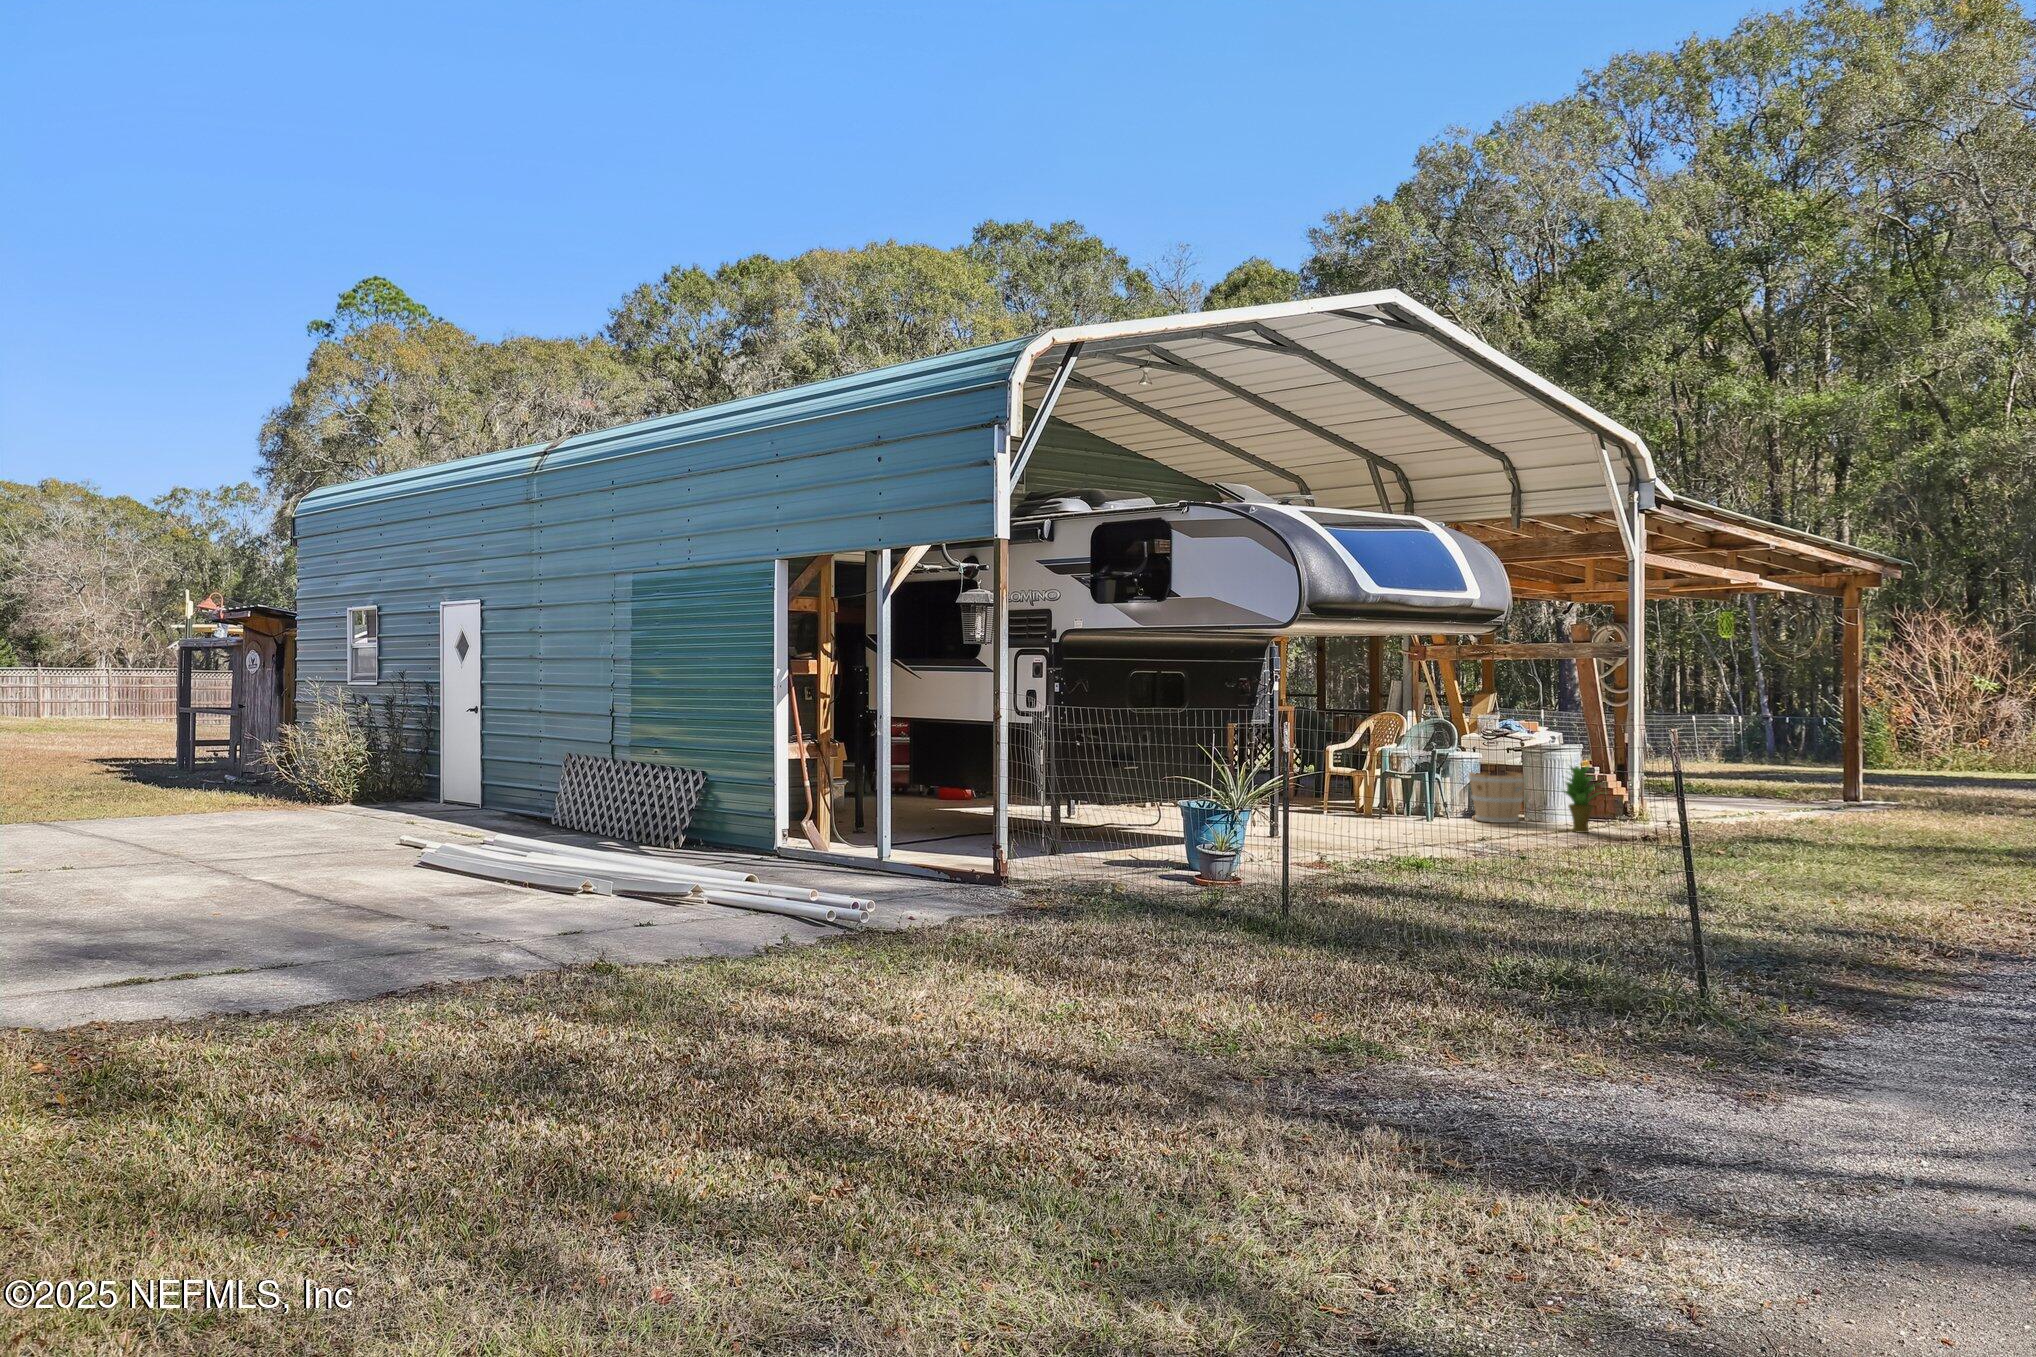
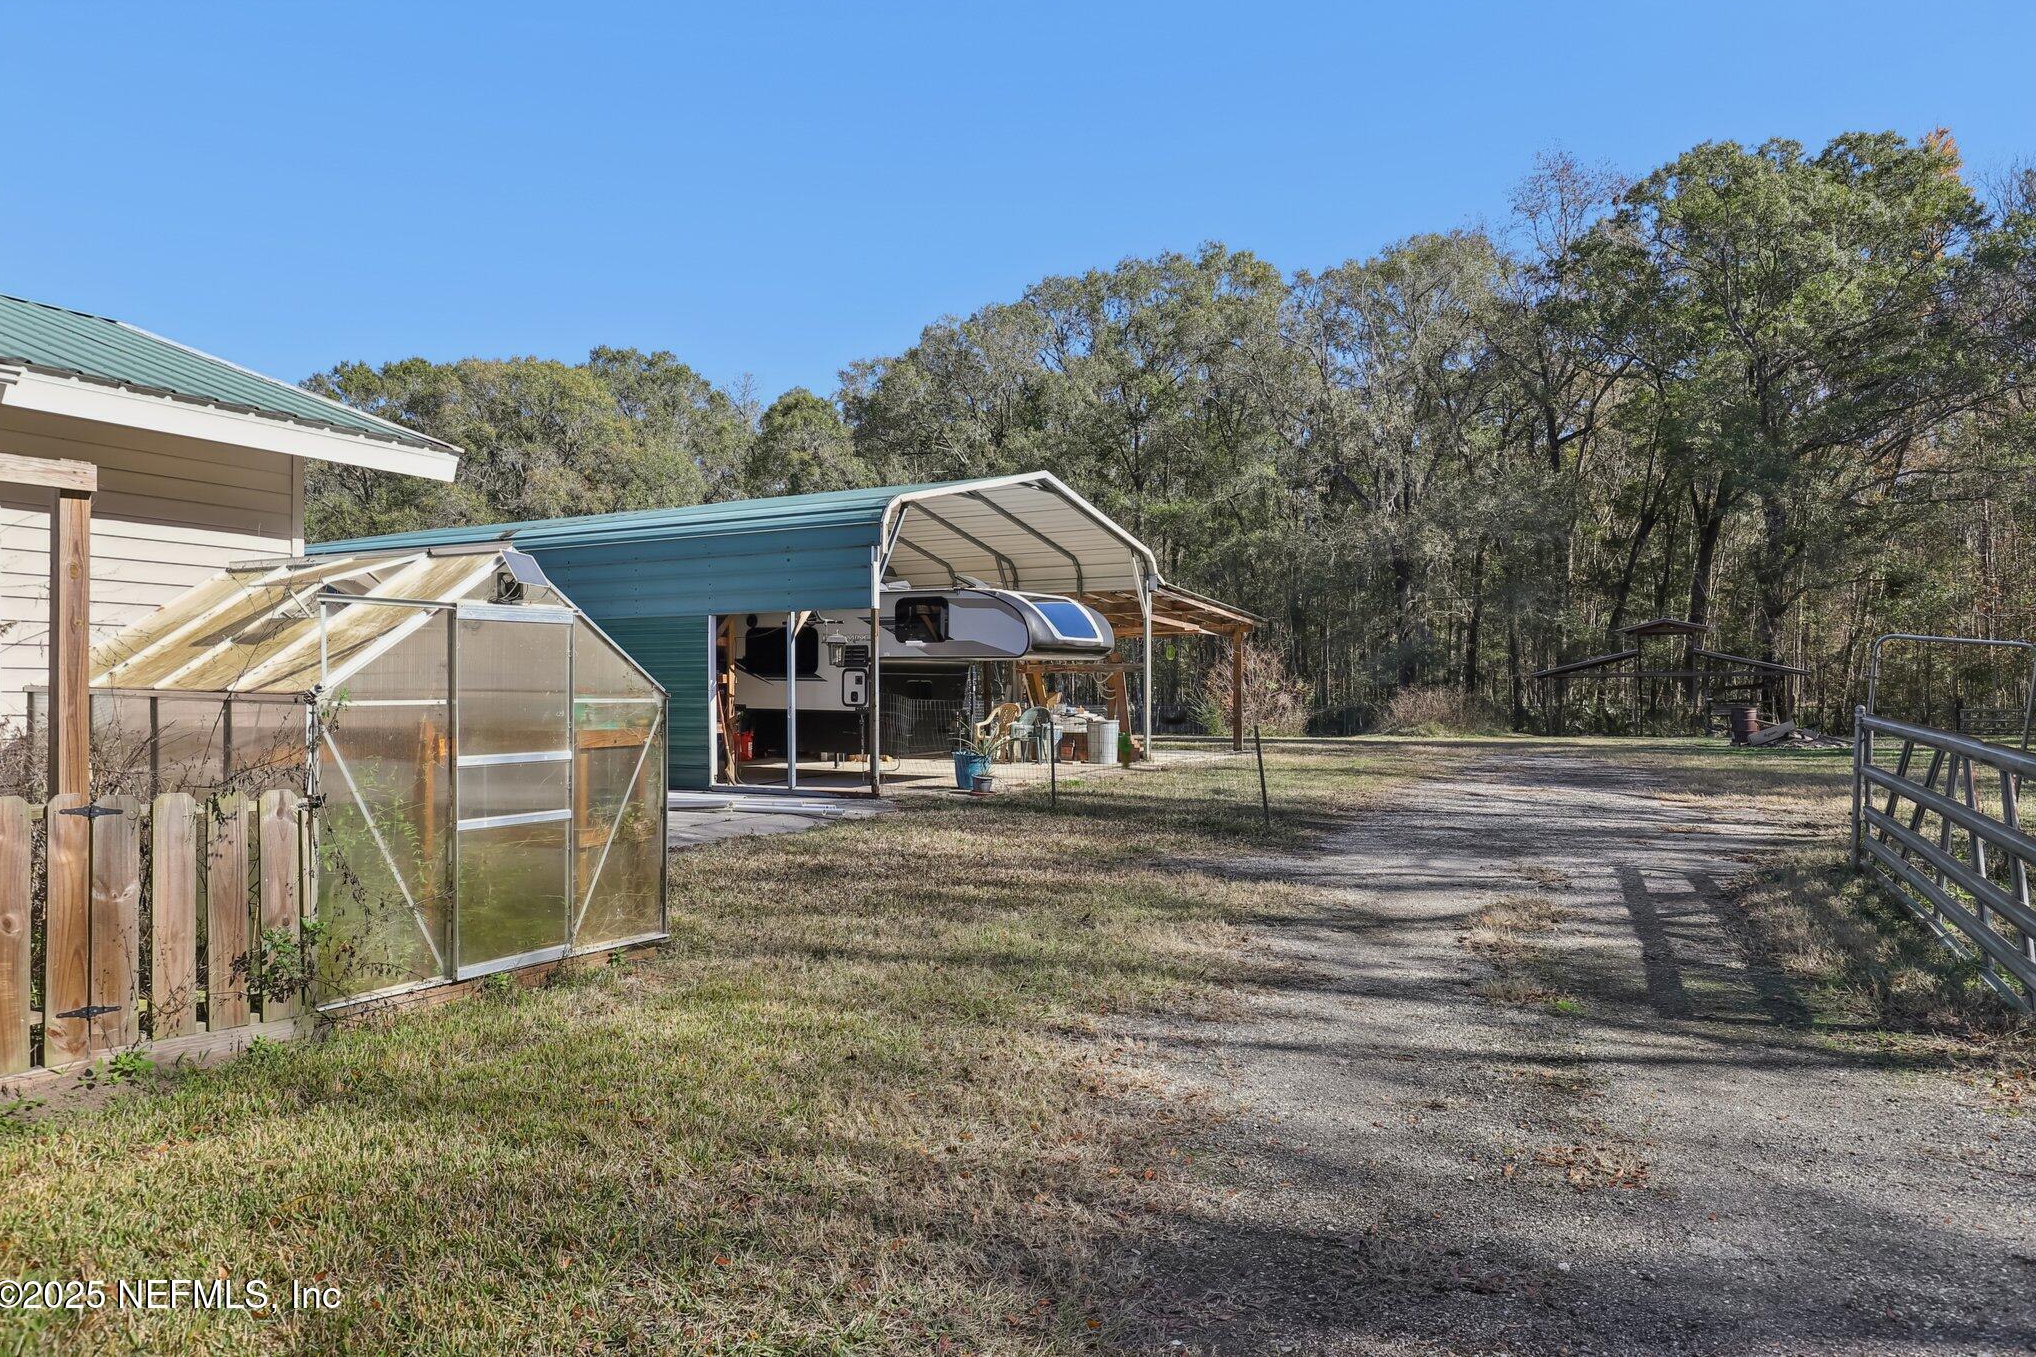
lounge chair: none [1766,721,1820,758] -> present [1162,710,1188,732]
wooden bucket: present [1468,772,1526,823] -> none [1060,737,1091,766]

